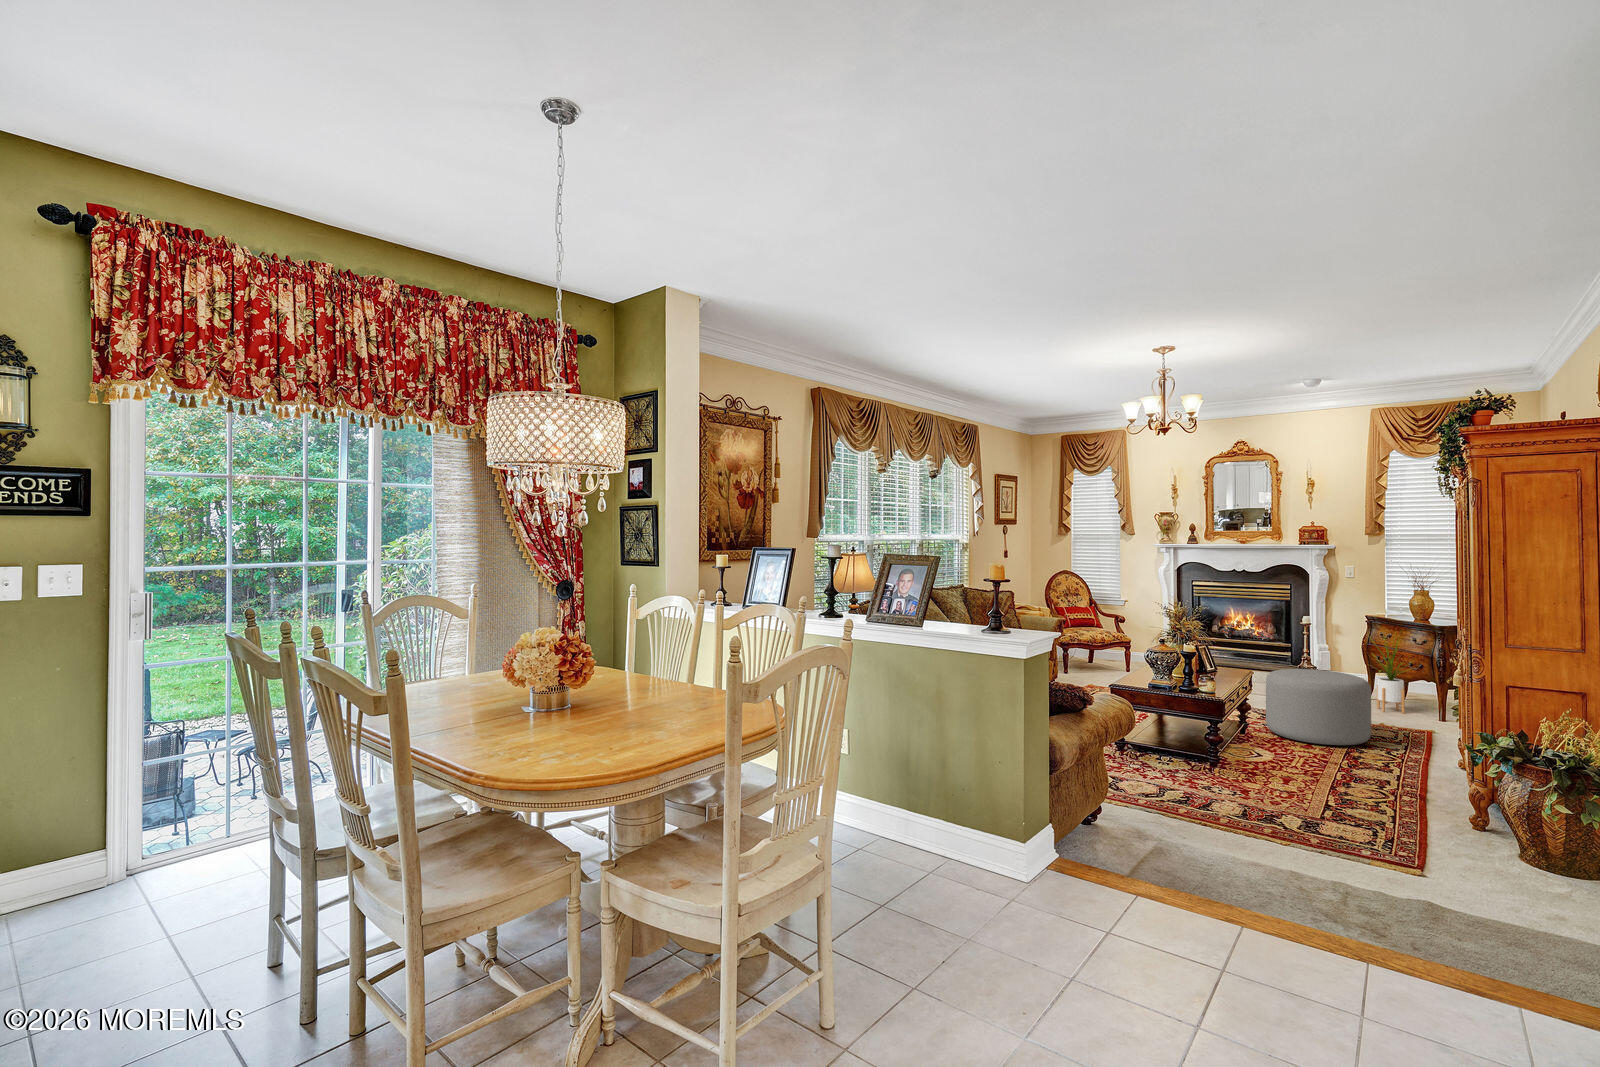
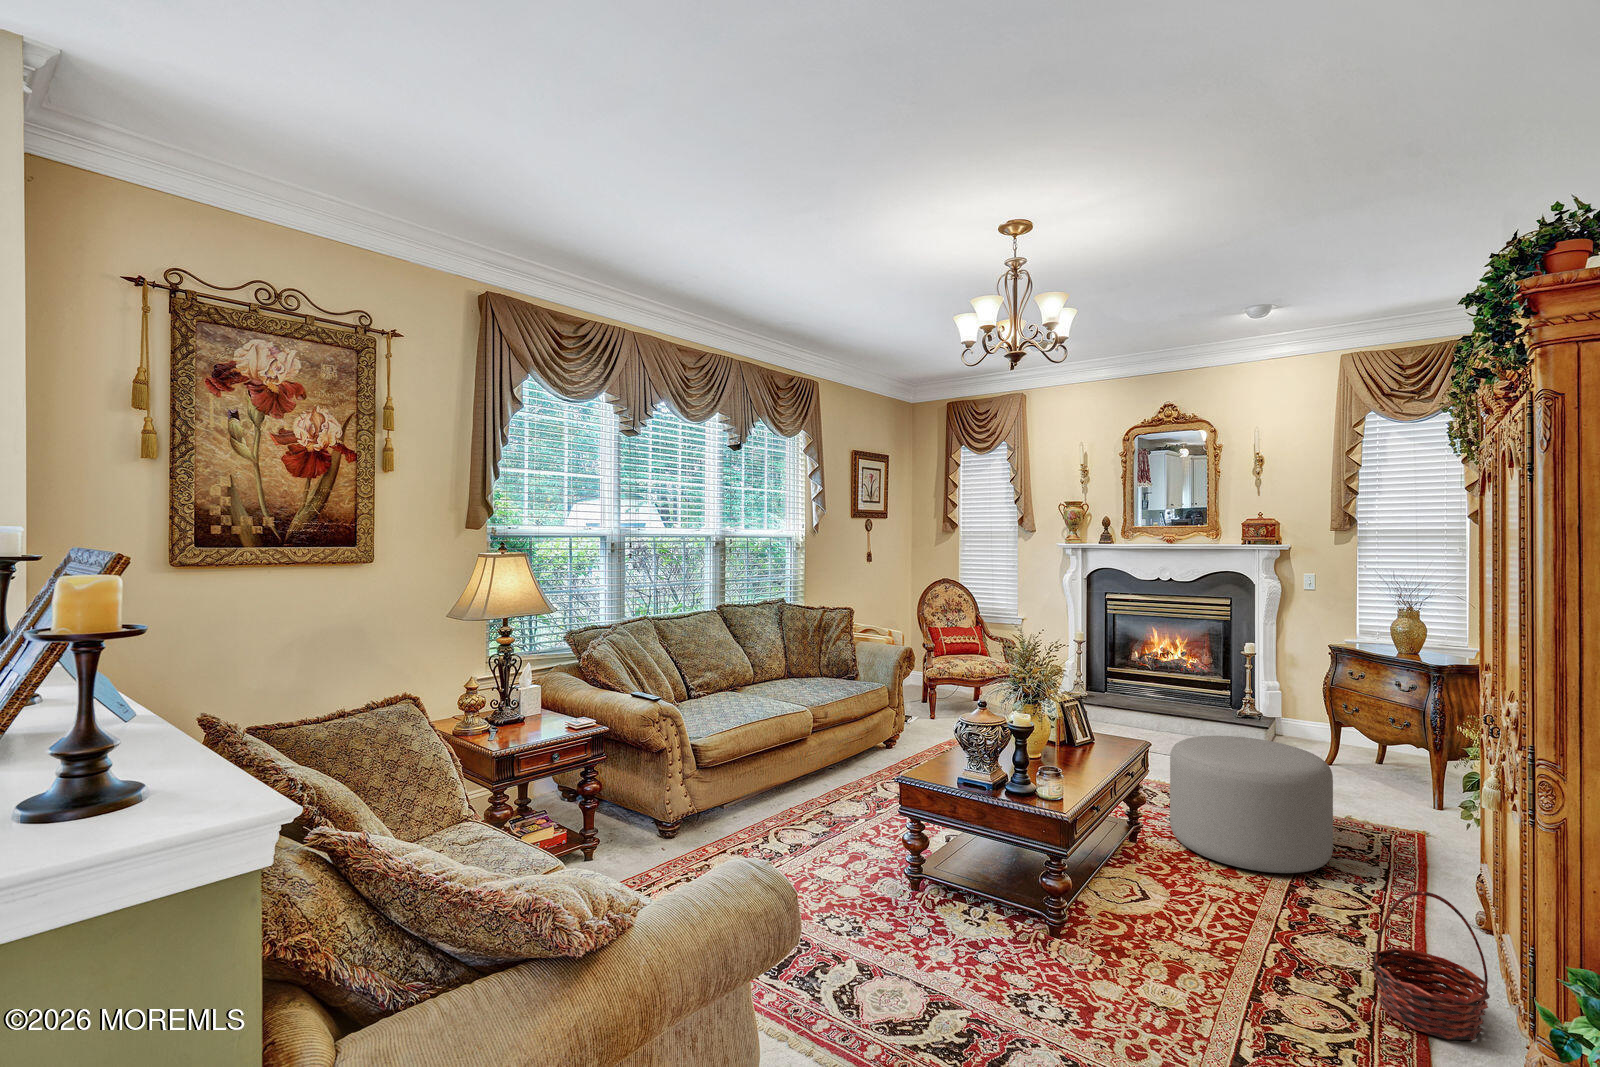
house plant: present [1370,635,1405,713] -> none [1323,666,1406,797]
basket: none [1396,729,1457,800] -> present [1372,891,1490,1040]

